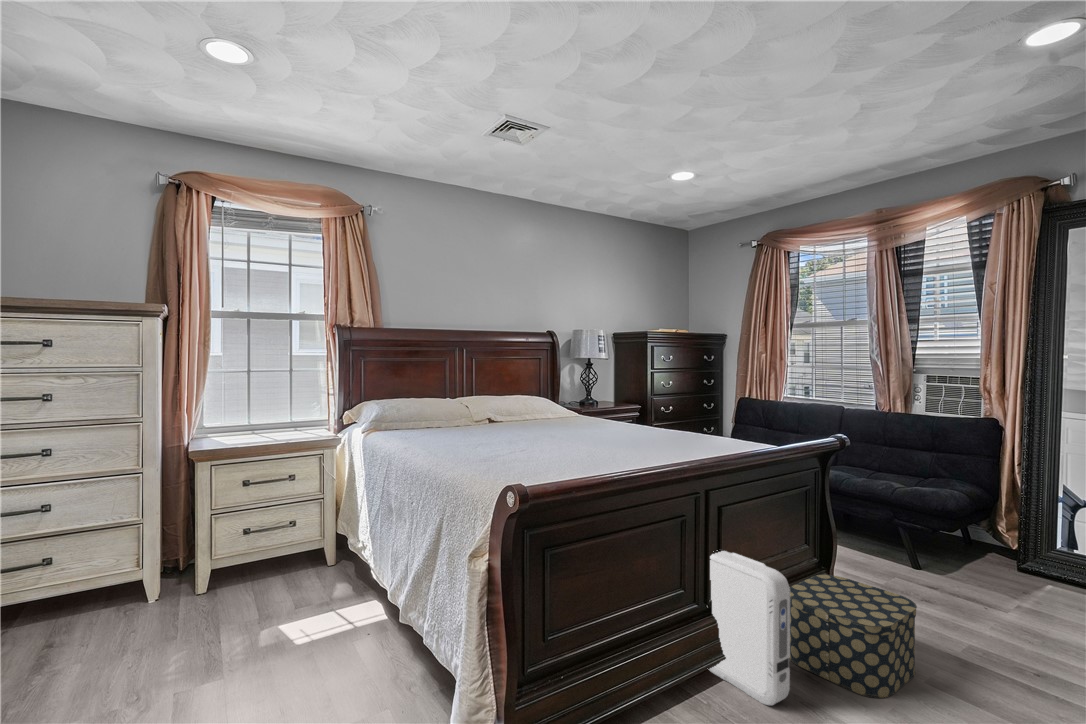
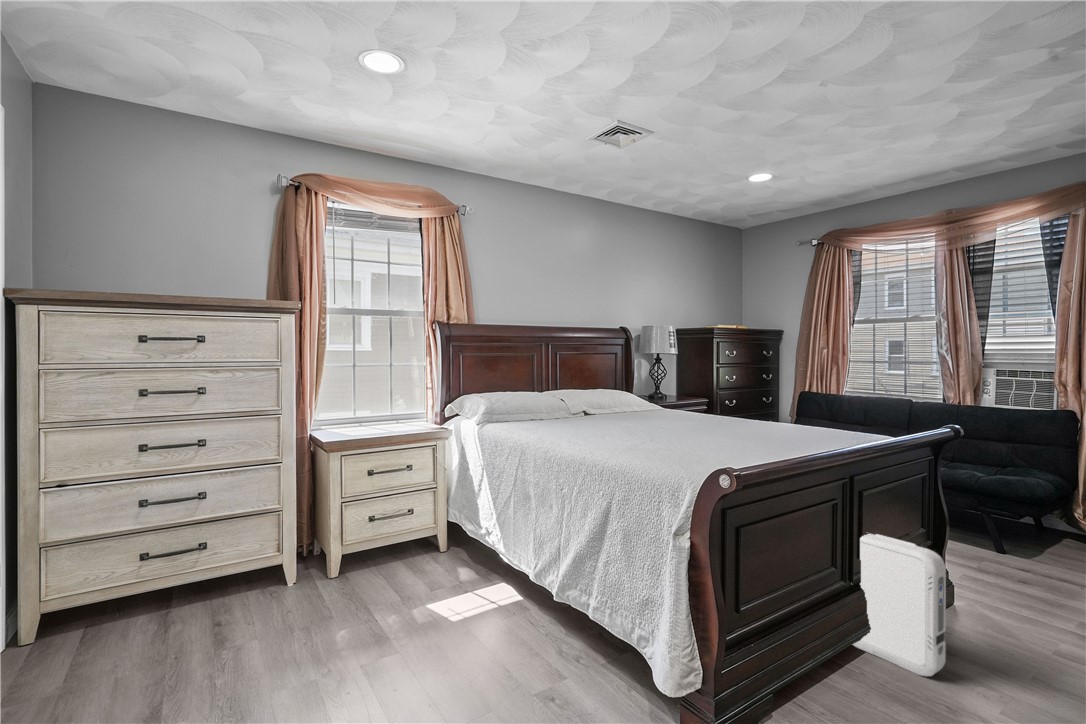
storage box: present [789,575,917,698] -> none [919,557,1051,670]

